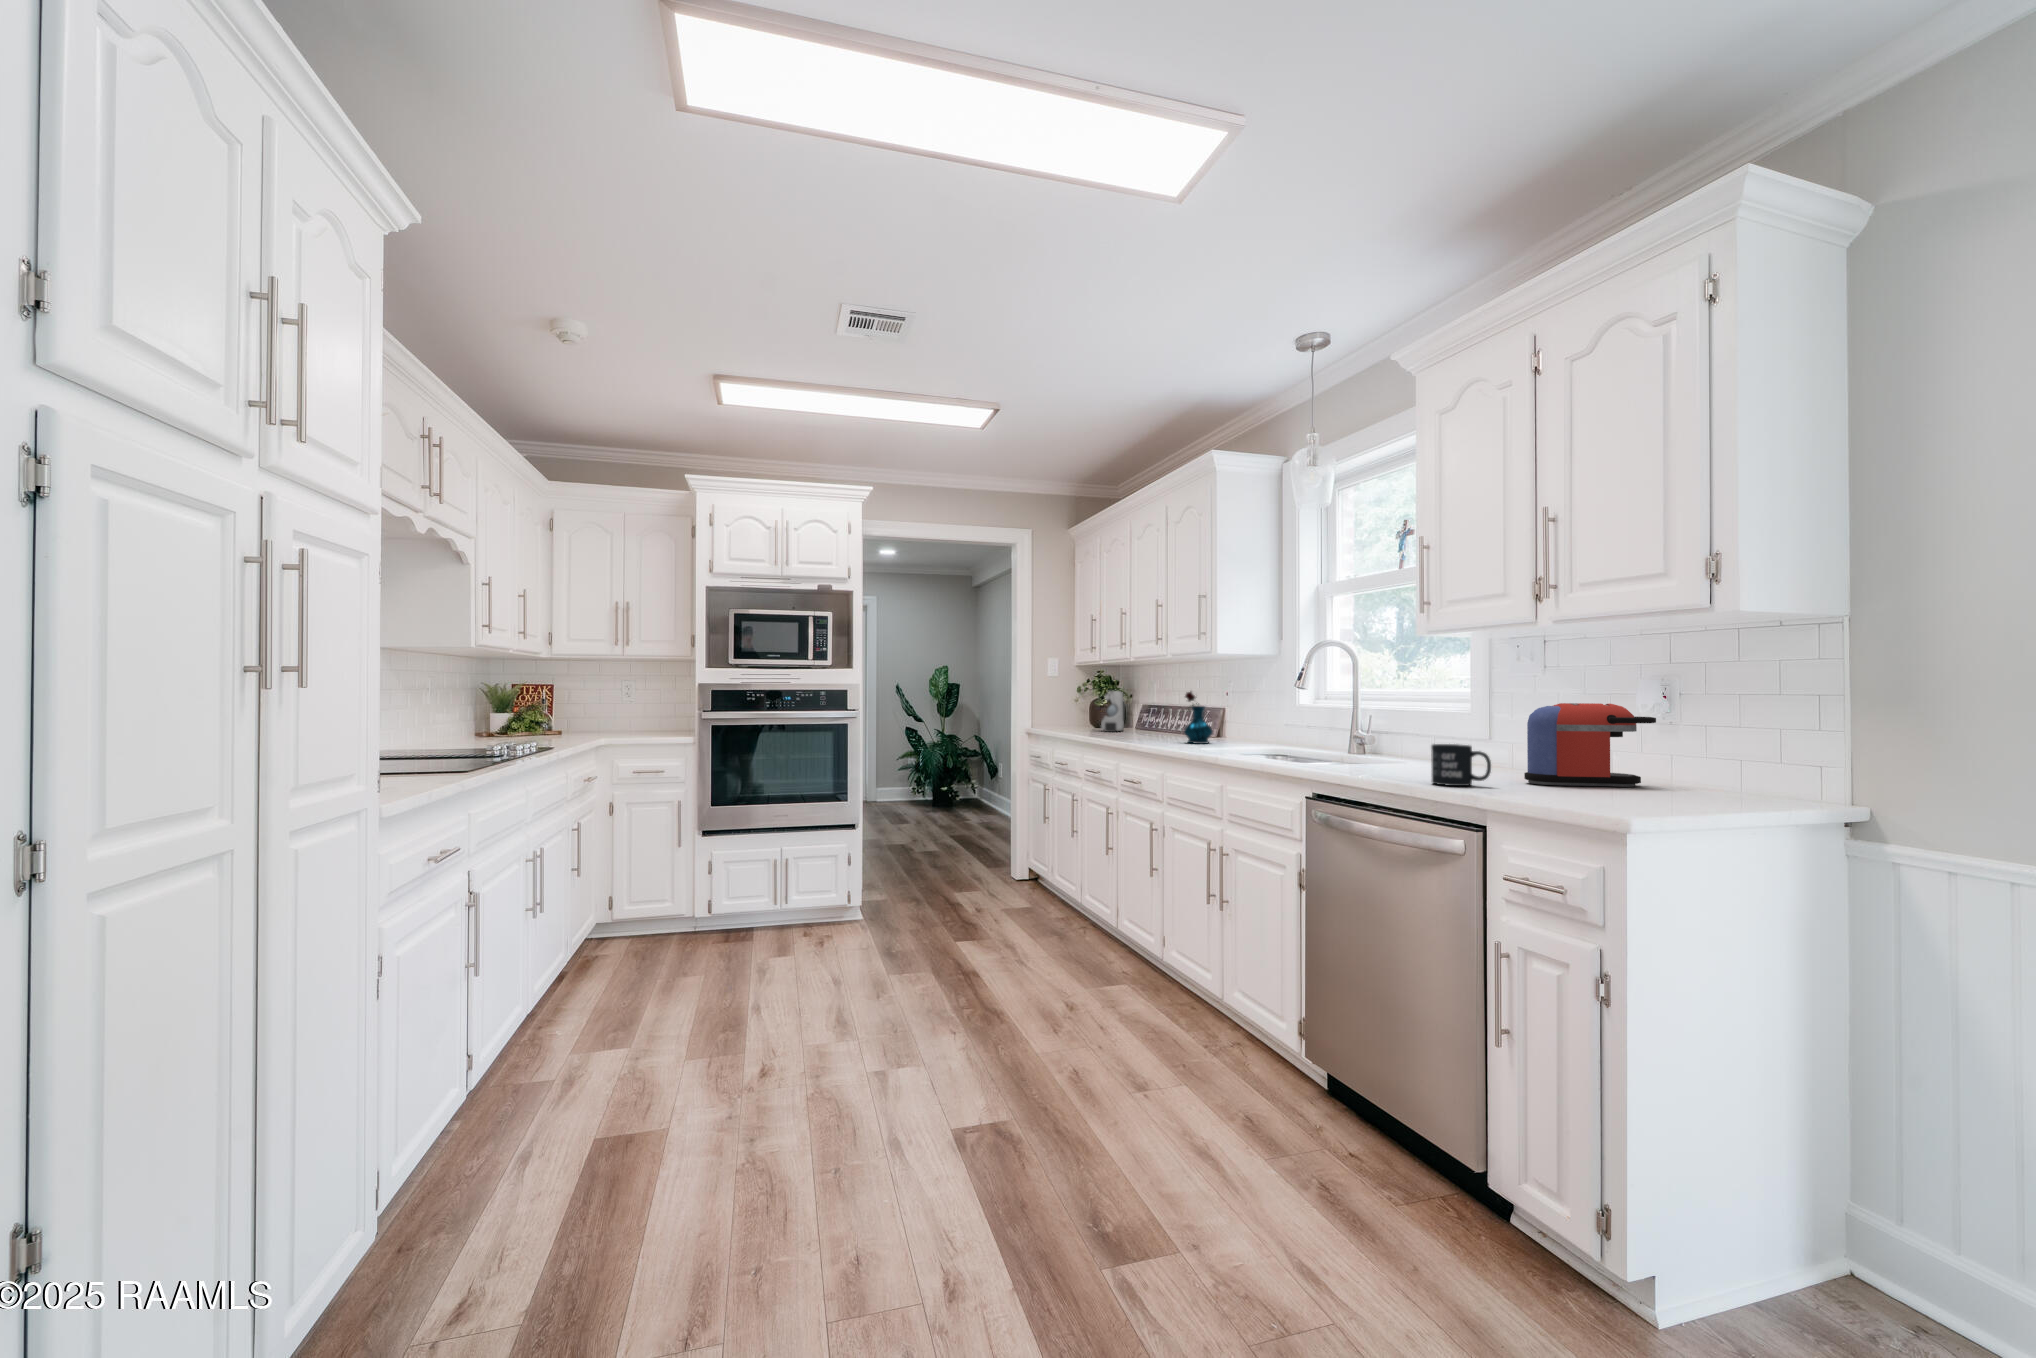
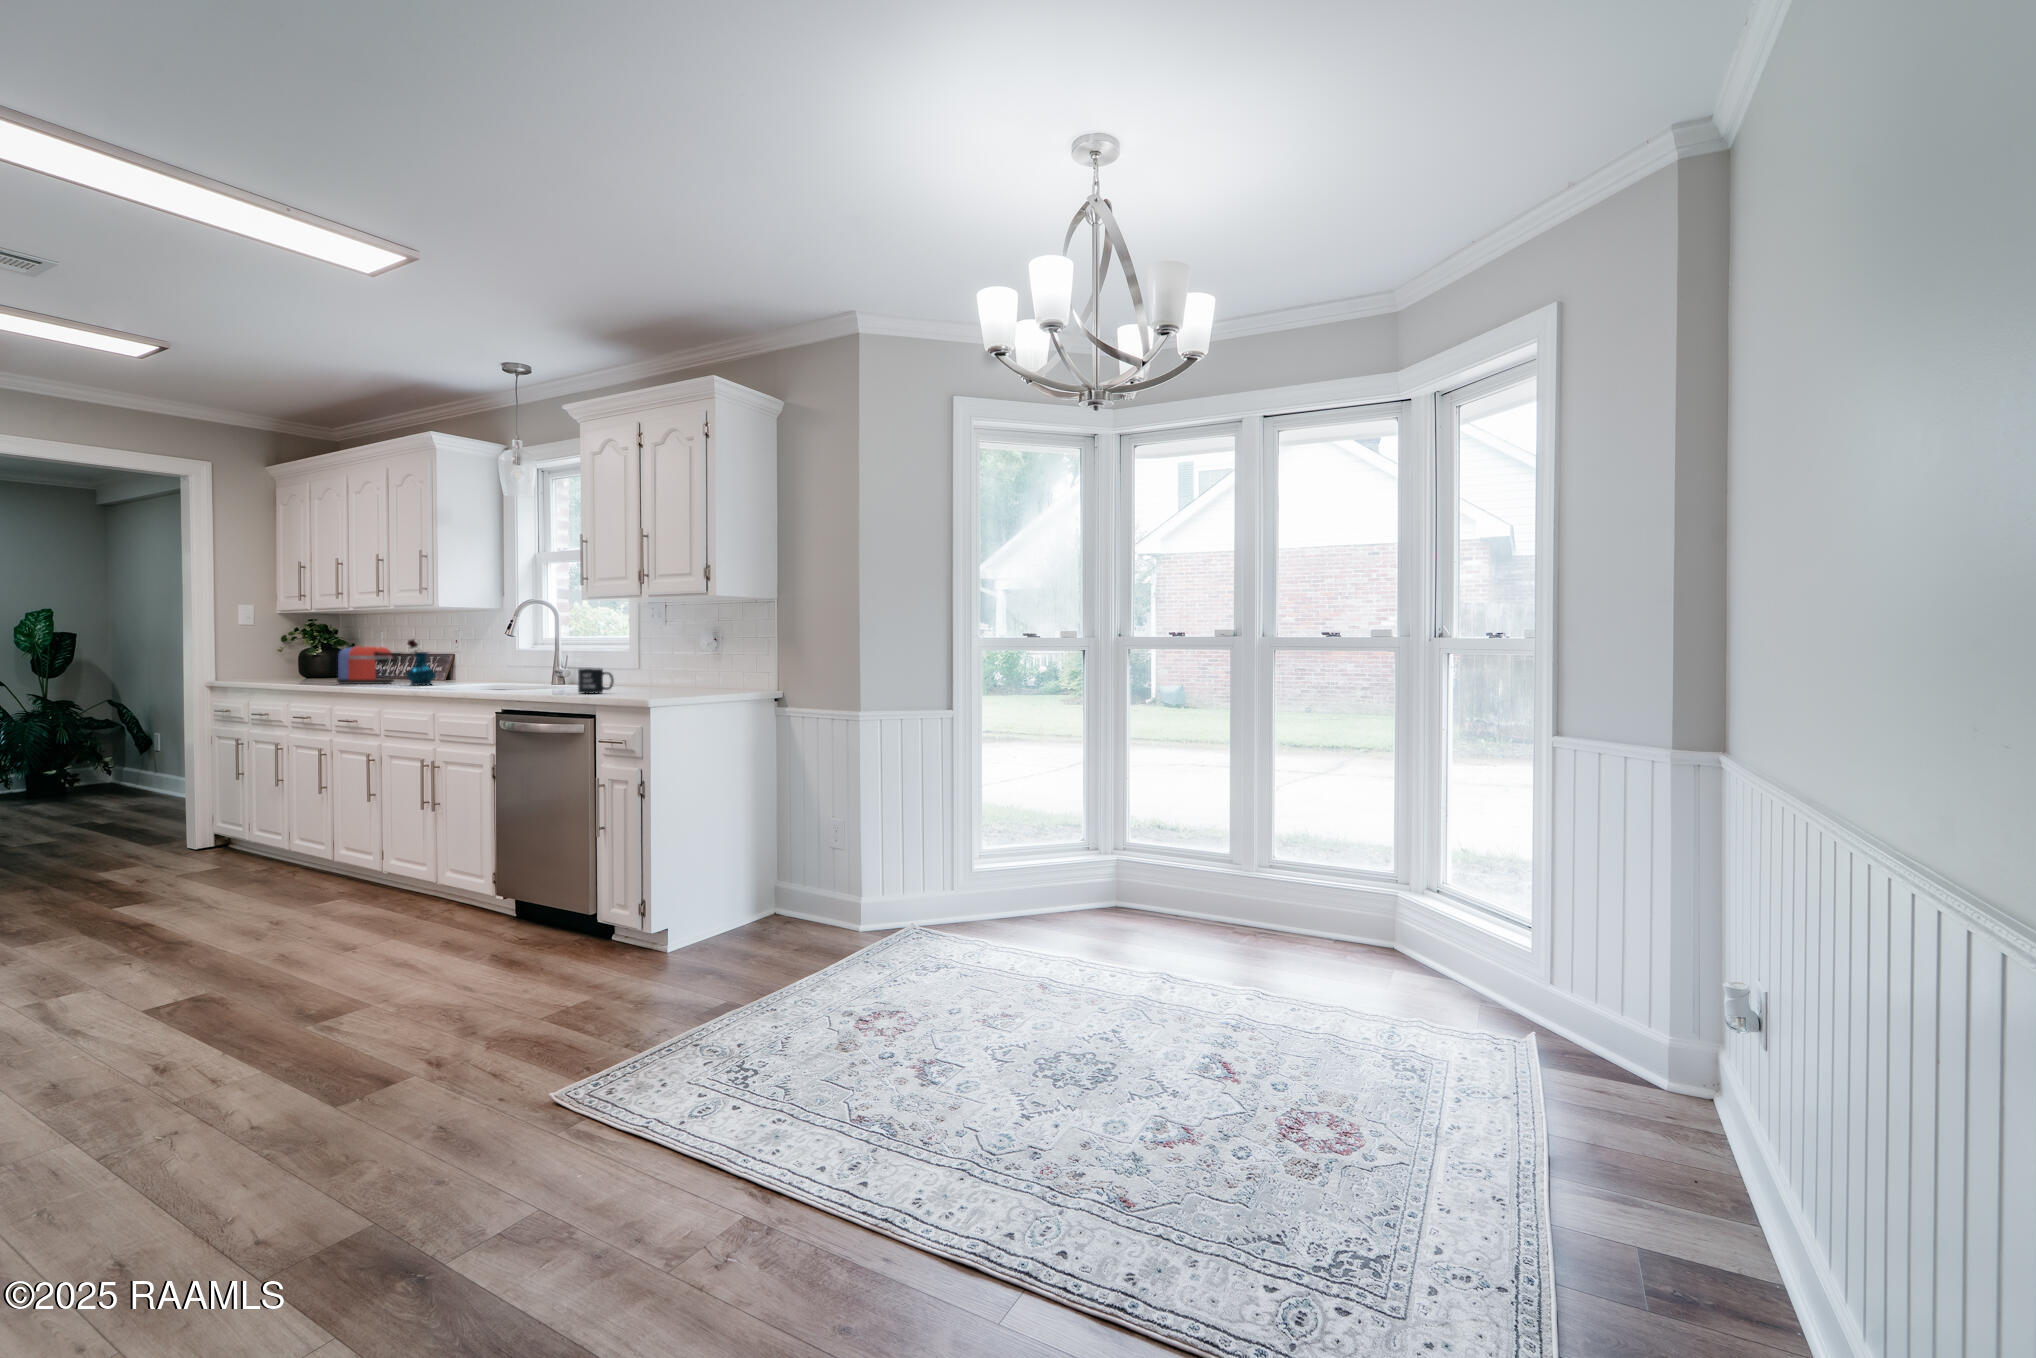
soap dispenser: present [1101,691,1125,732] -> none [312,640,342,682]
coffee maker: present [1524,703,1656,787] -> present [337,646,401,684]

